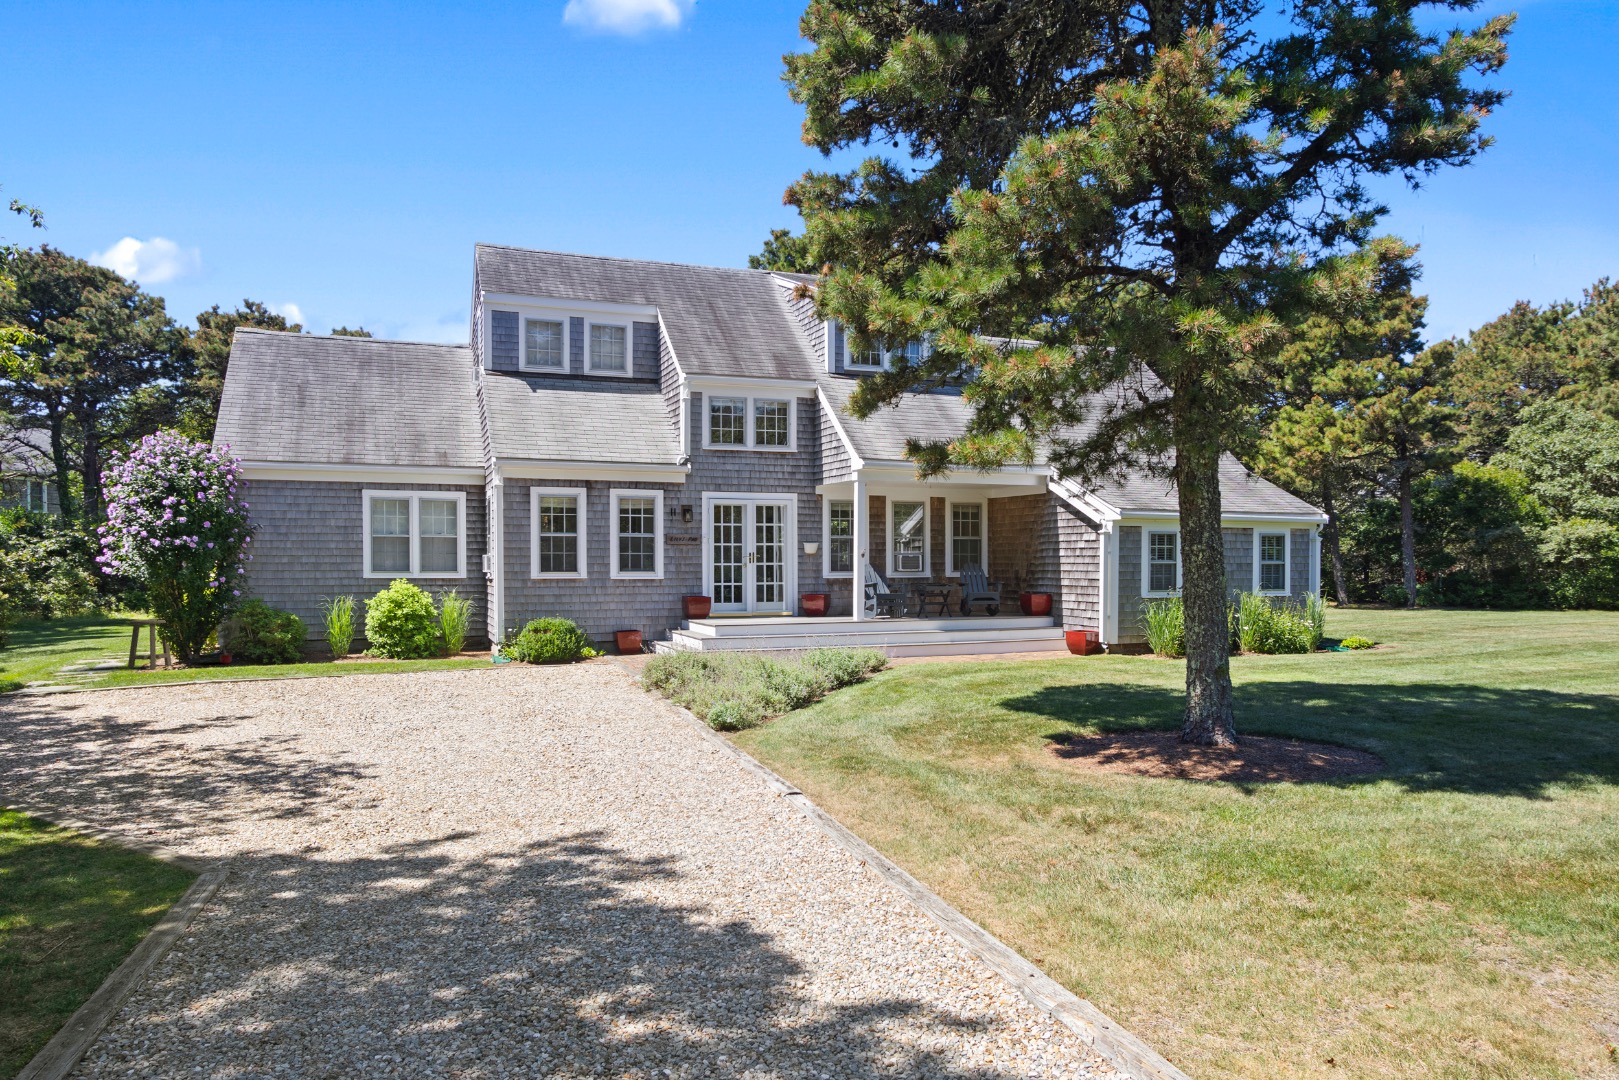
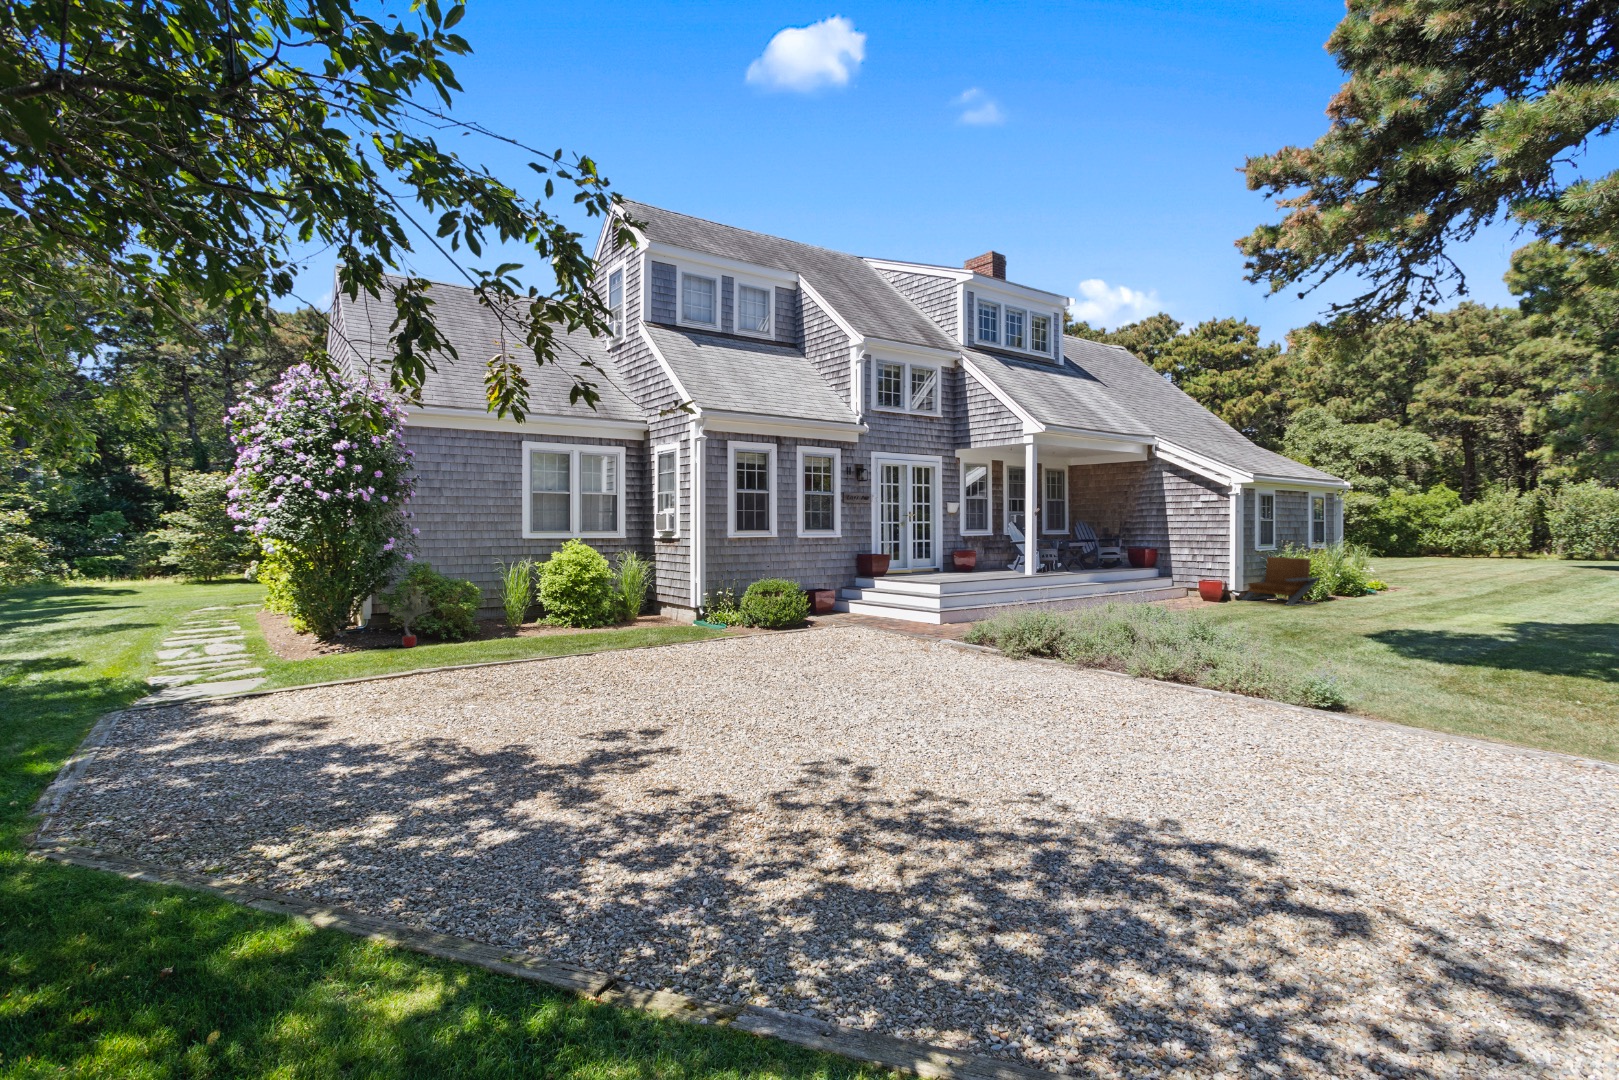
lounge chair: none [1100,604,1170,660] -> present [1242,556,1319,606]
stool: present [128,619,172,669] -> none [280,595,337,662]

